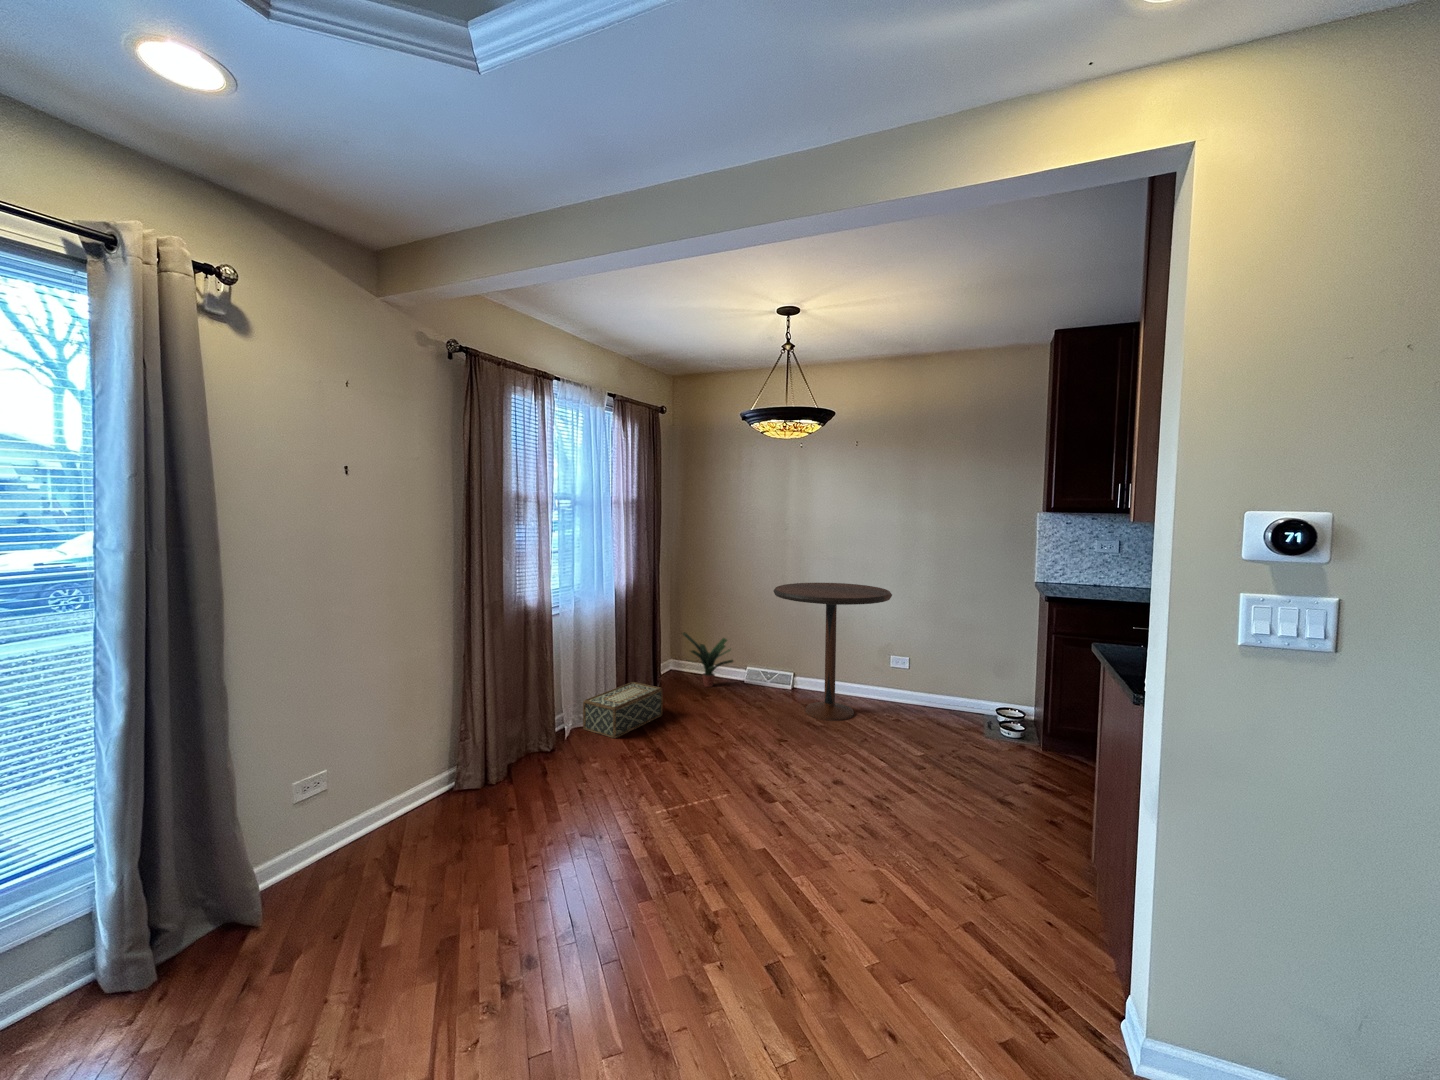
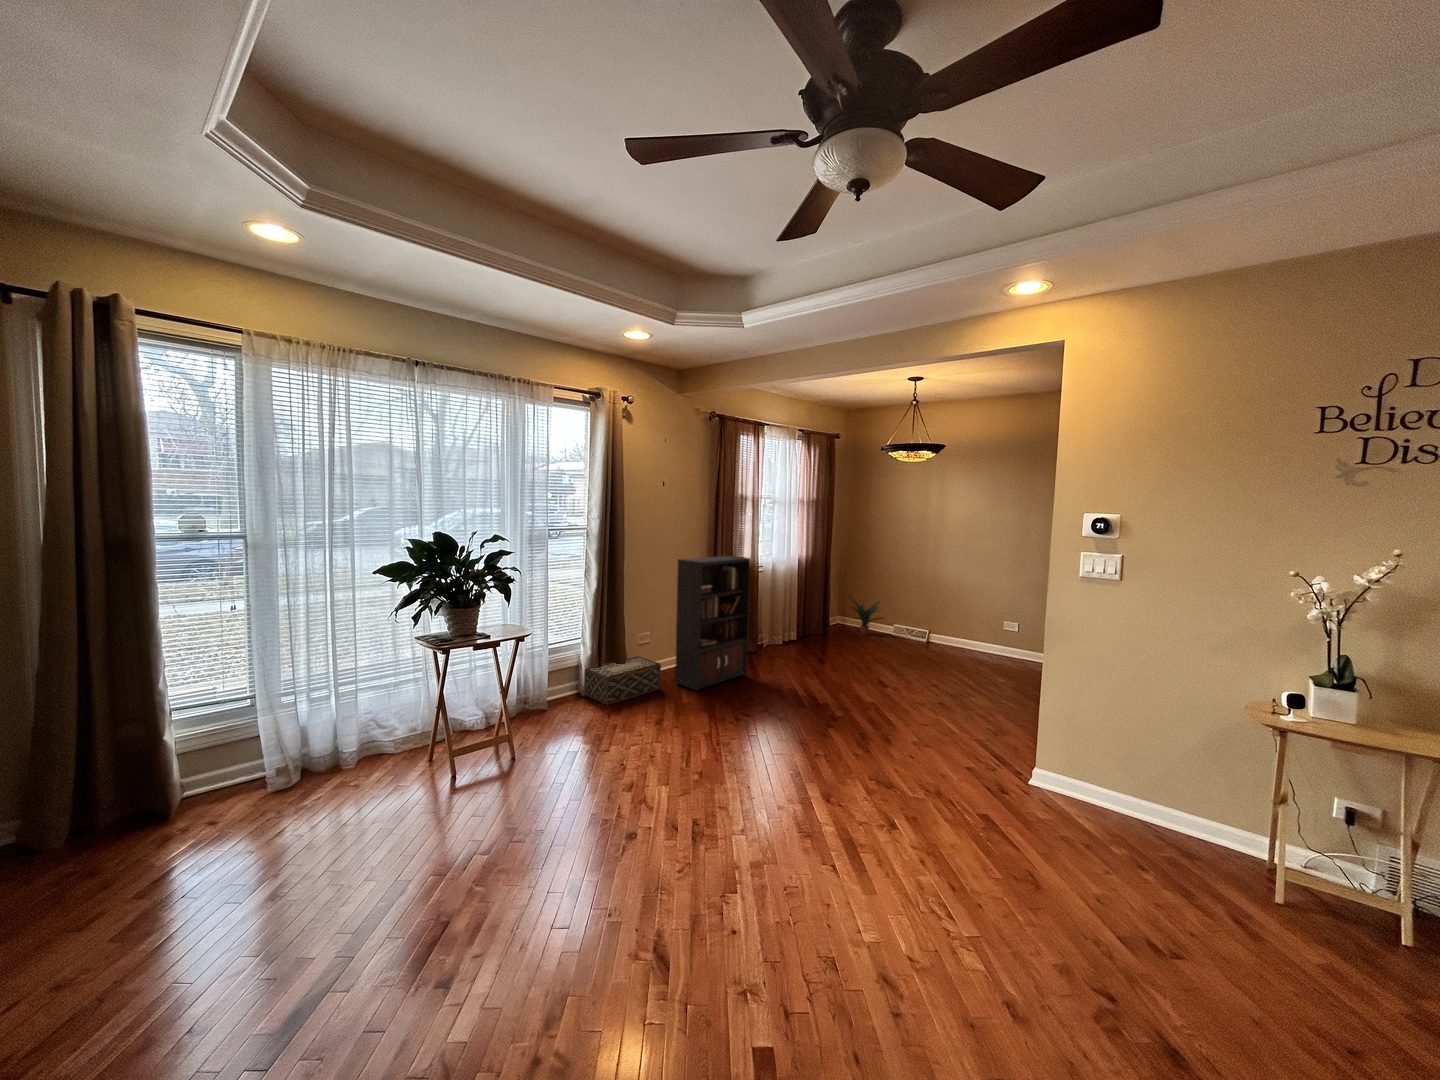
pedestal table: present [773,583,892,721] -> none [910,563,1003,662]
bookcase: none [372,604,537,903] -> present [675,556,750,691]
woven basket: present [583,682,663,738] -> present [584,656,661,705]

